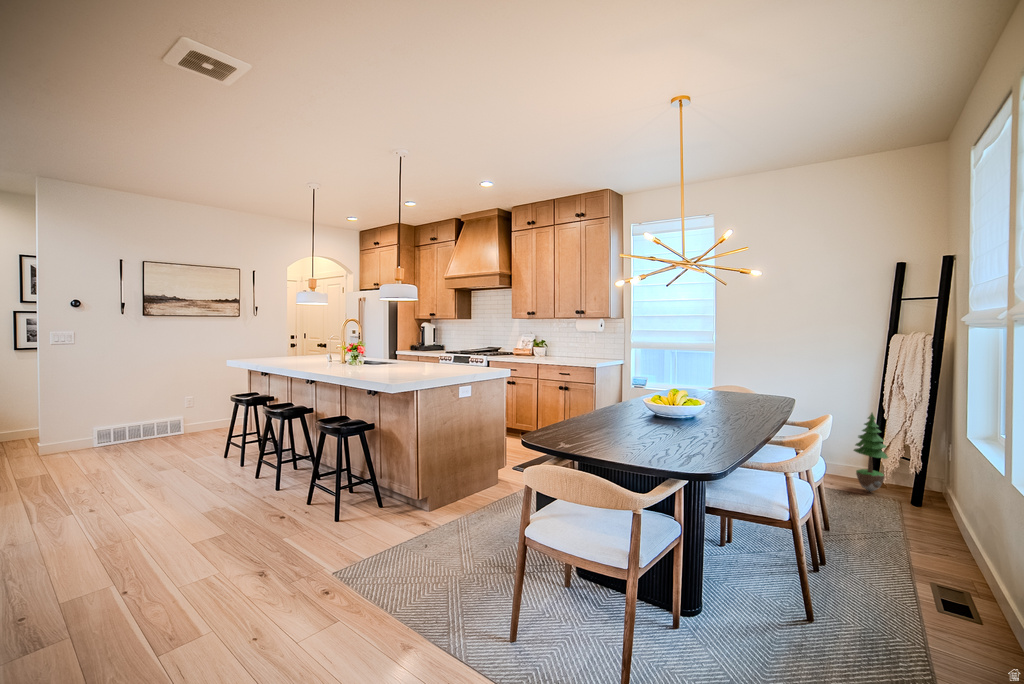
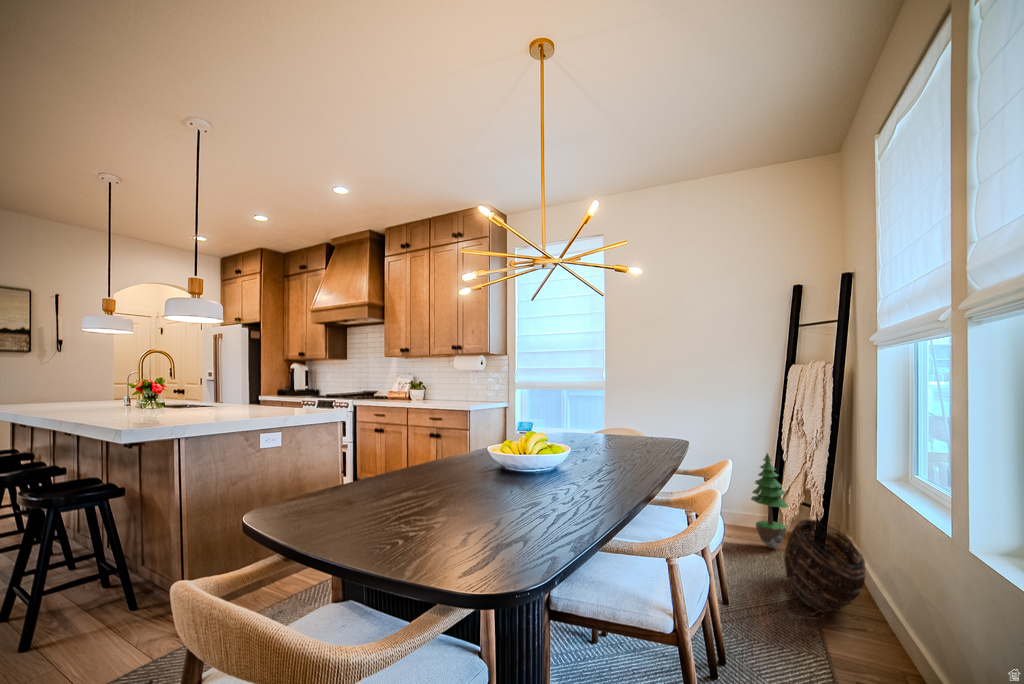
basket: none [884,466,957,536] -> present [784,519,866,612]

